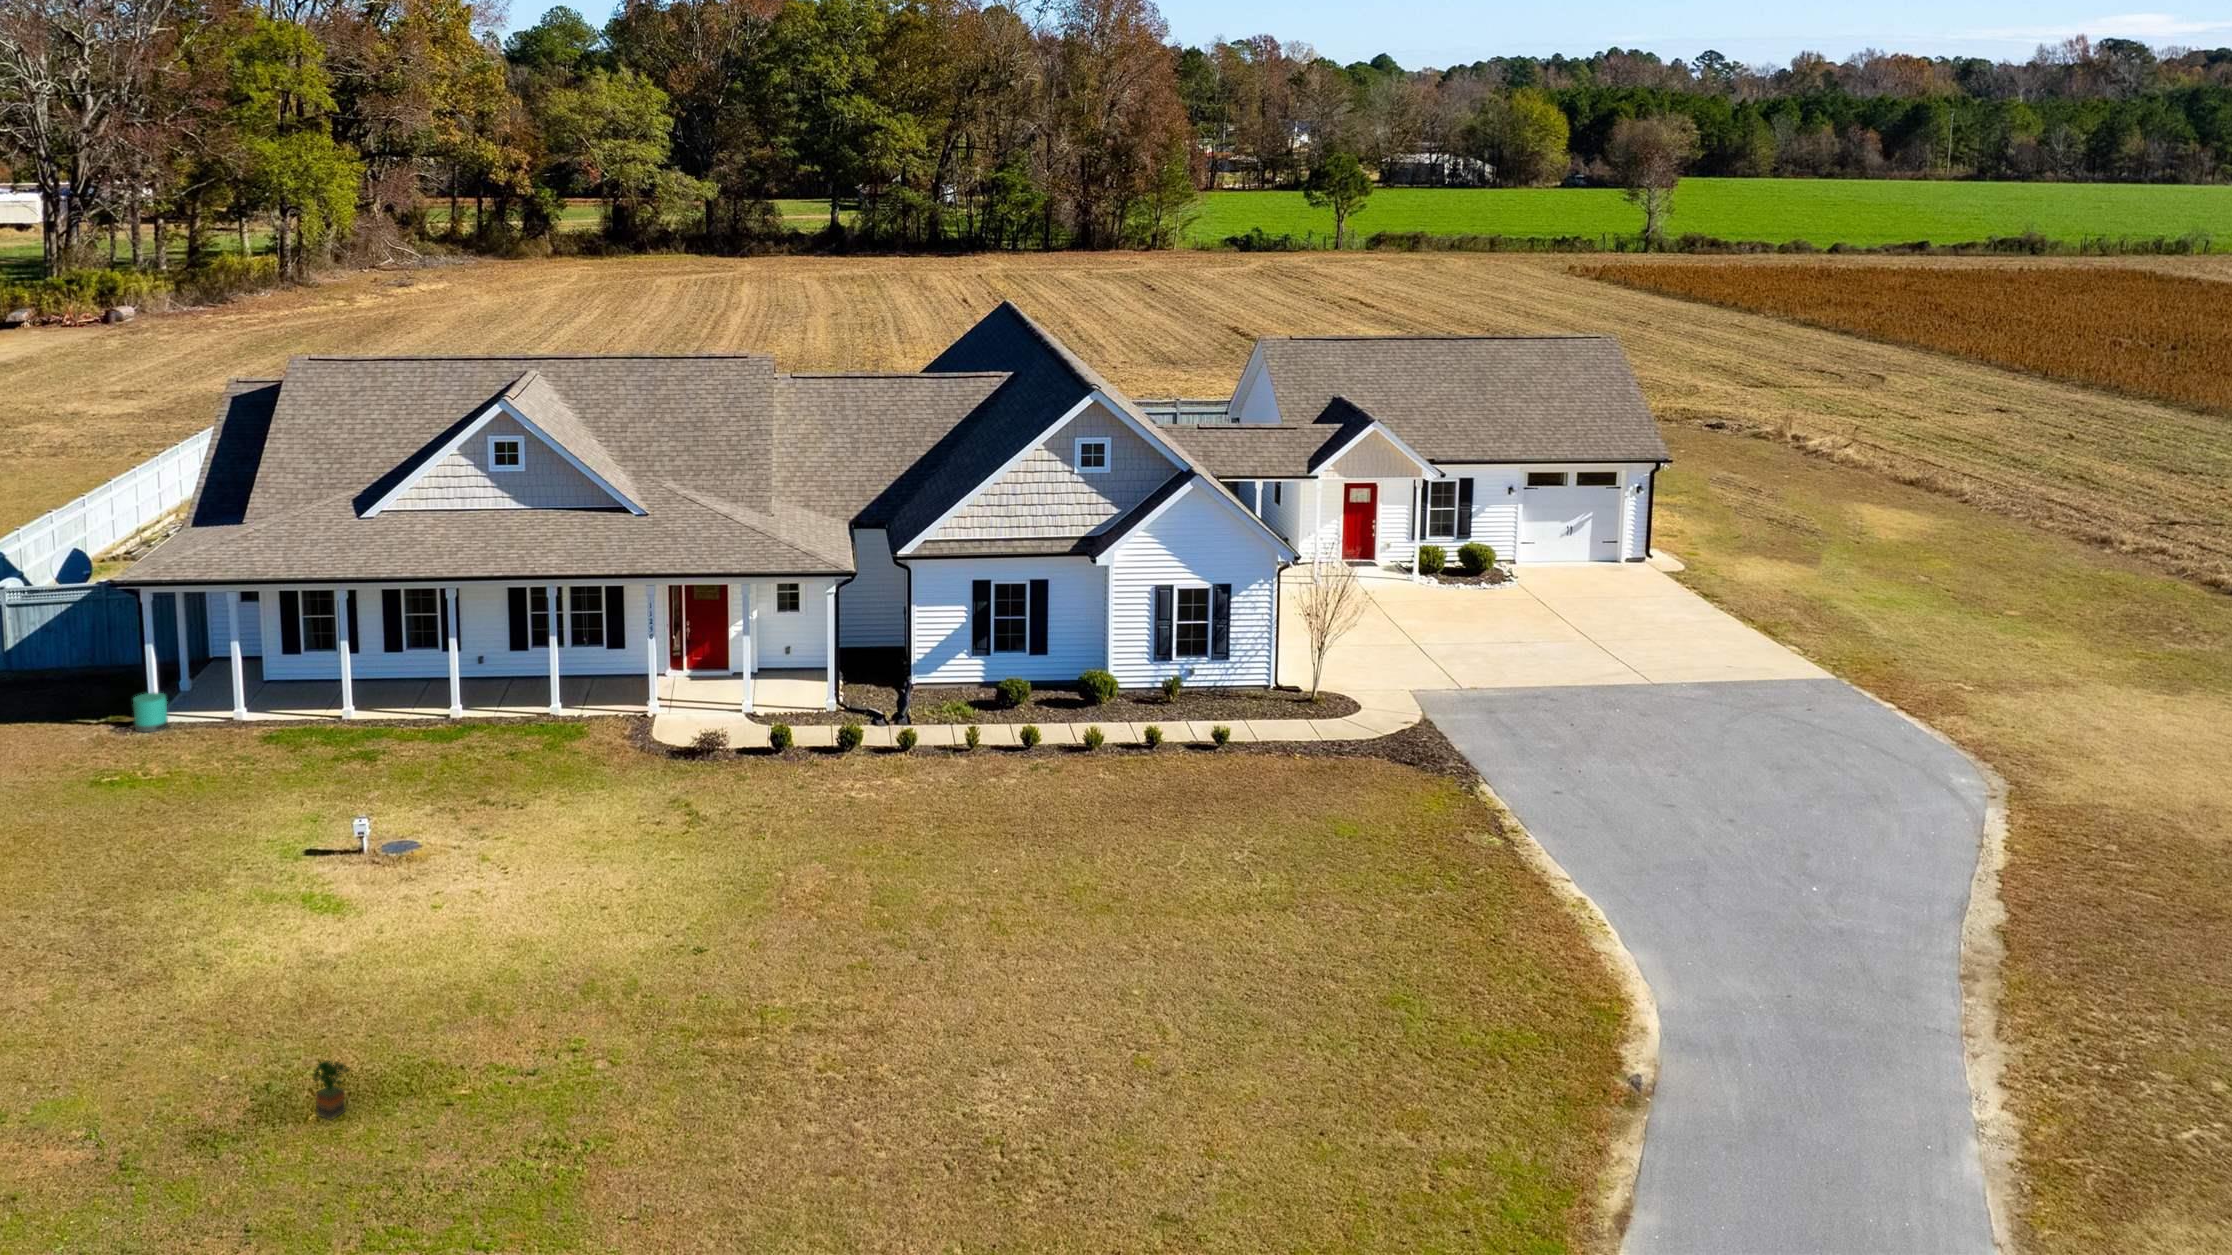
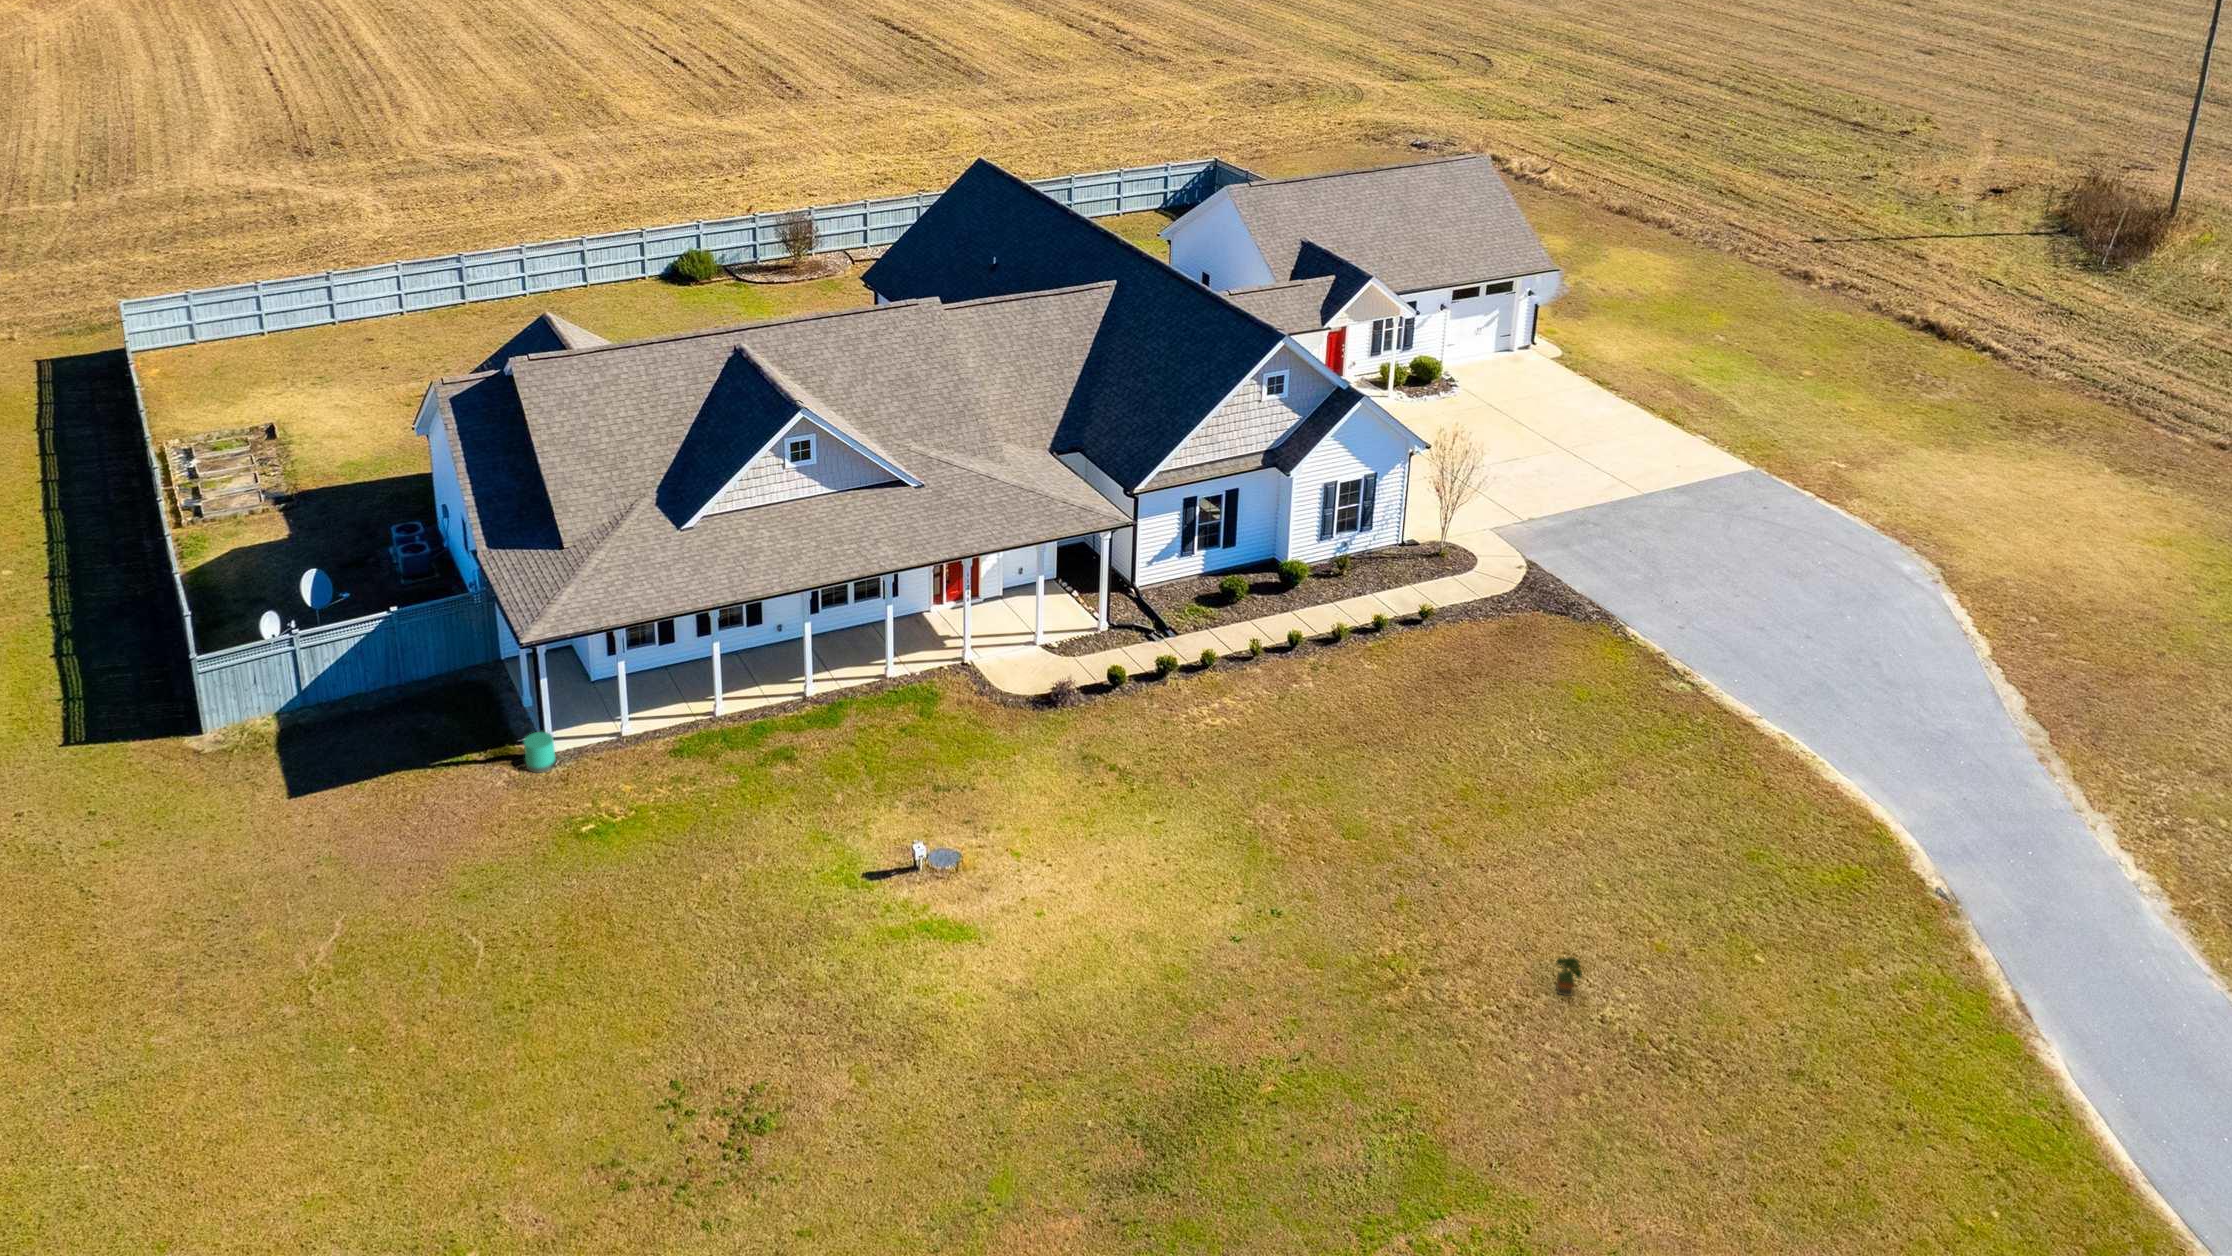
potted tree: present [313,1060,349,1120] -> present [1556,957,1582,996]

